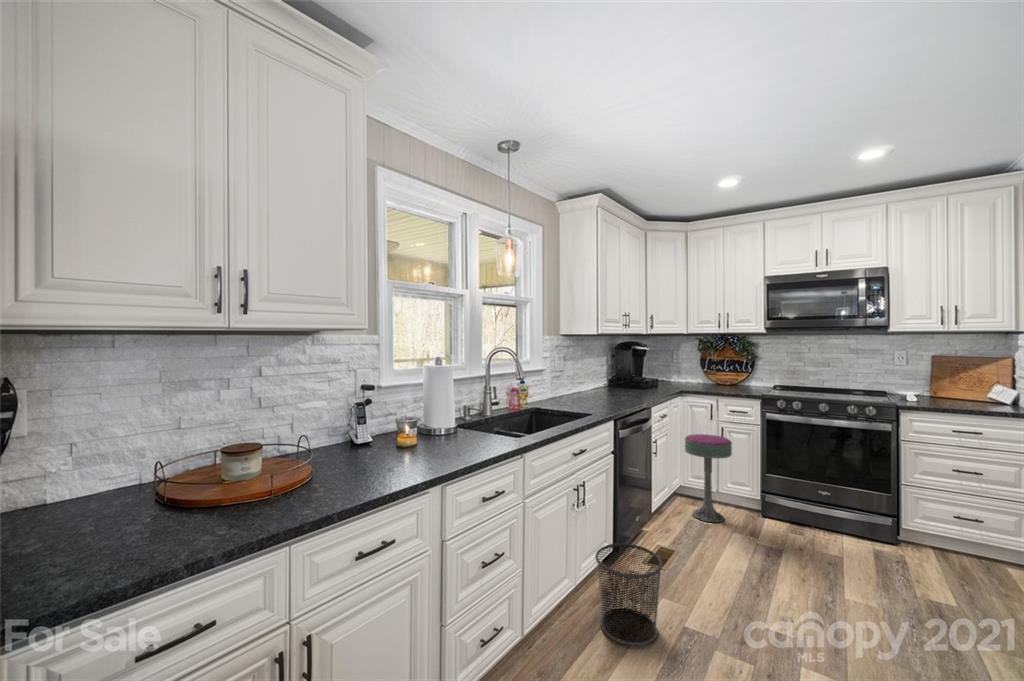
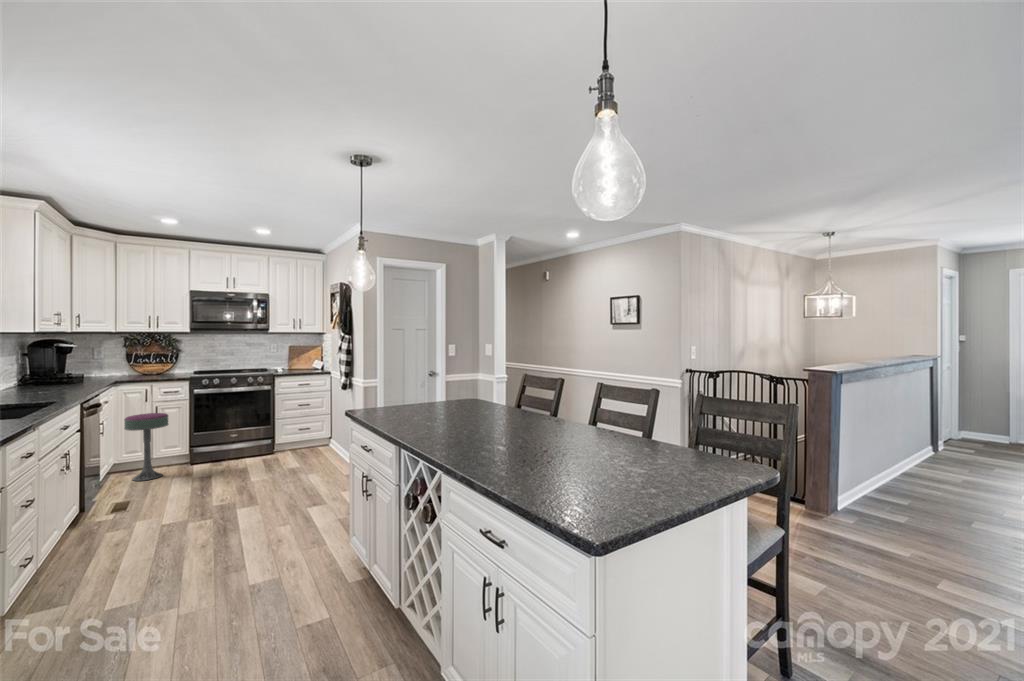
waste bin: present [595,543,663,646] -> none [85,485,147,551]

